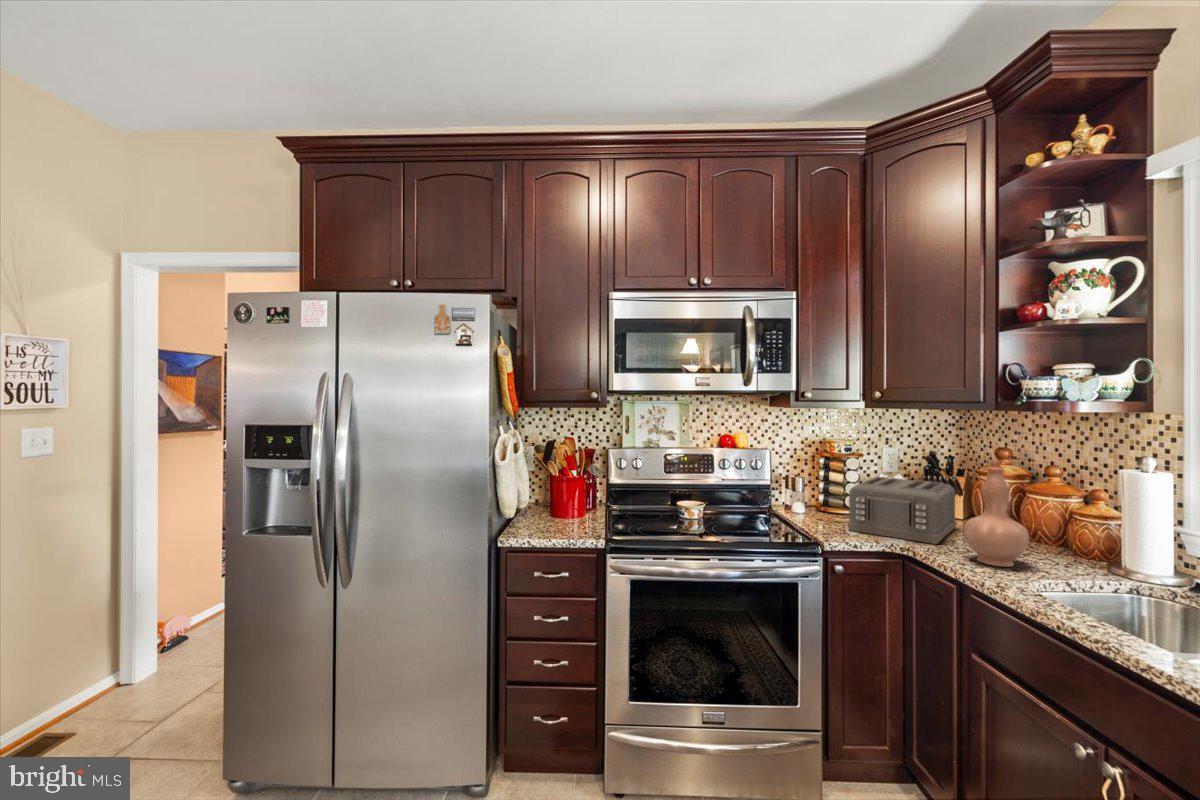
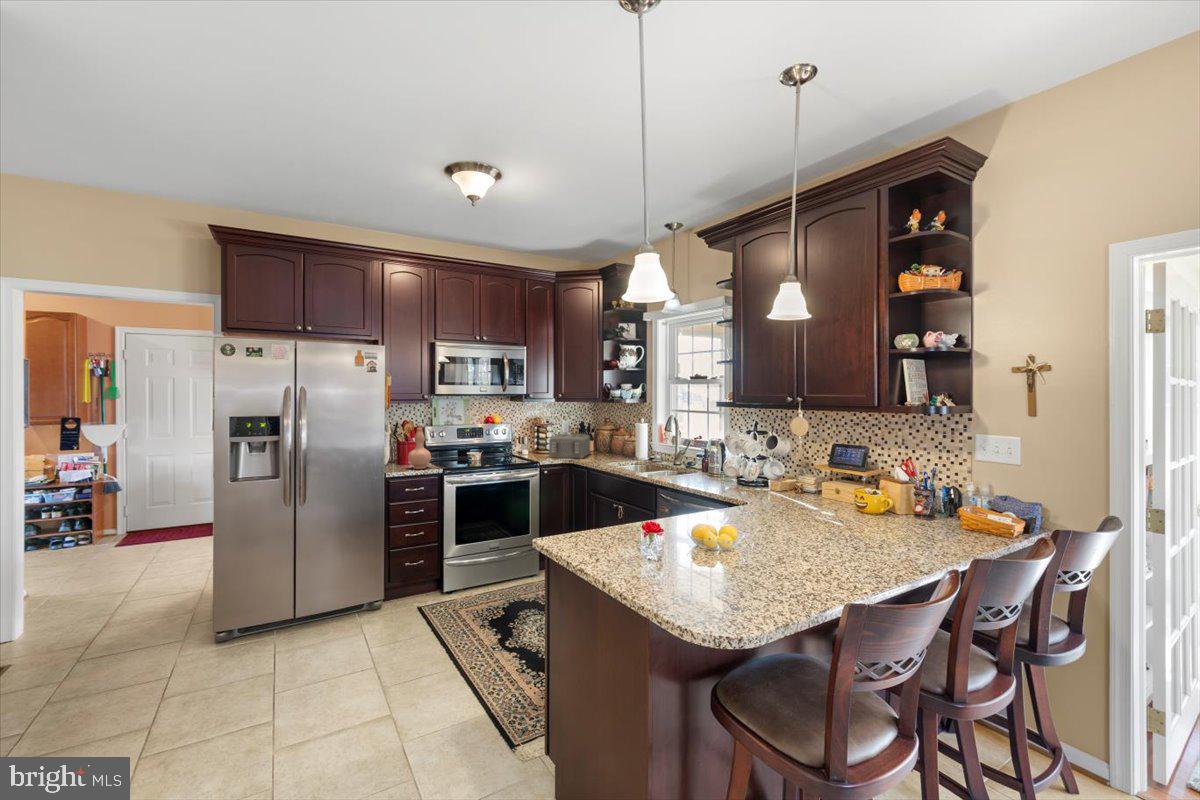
vase: present [963,459,1029,567] -> present [408,425,431,469]

